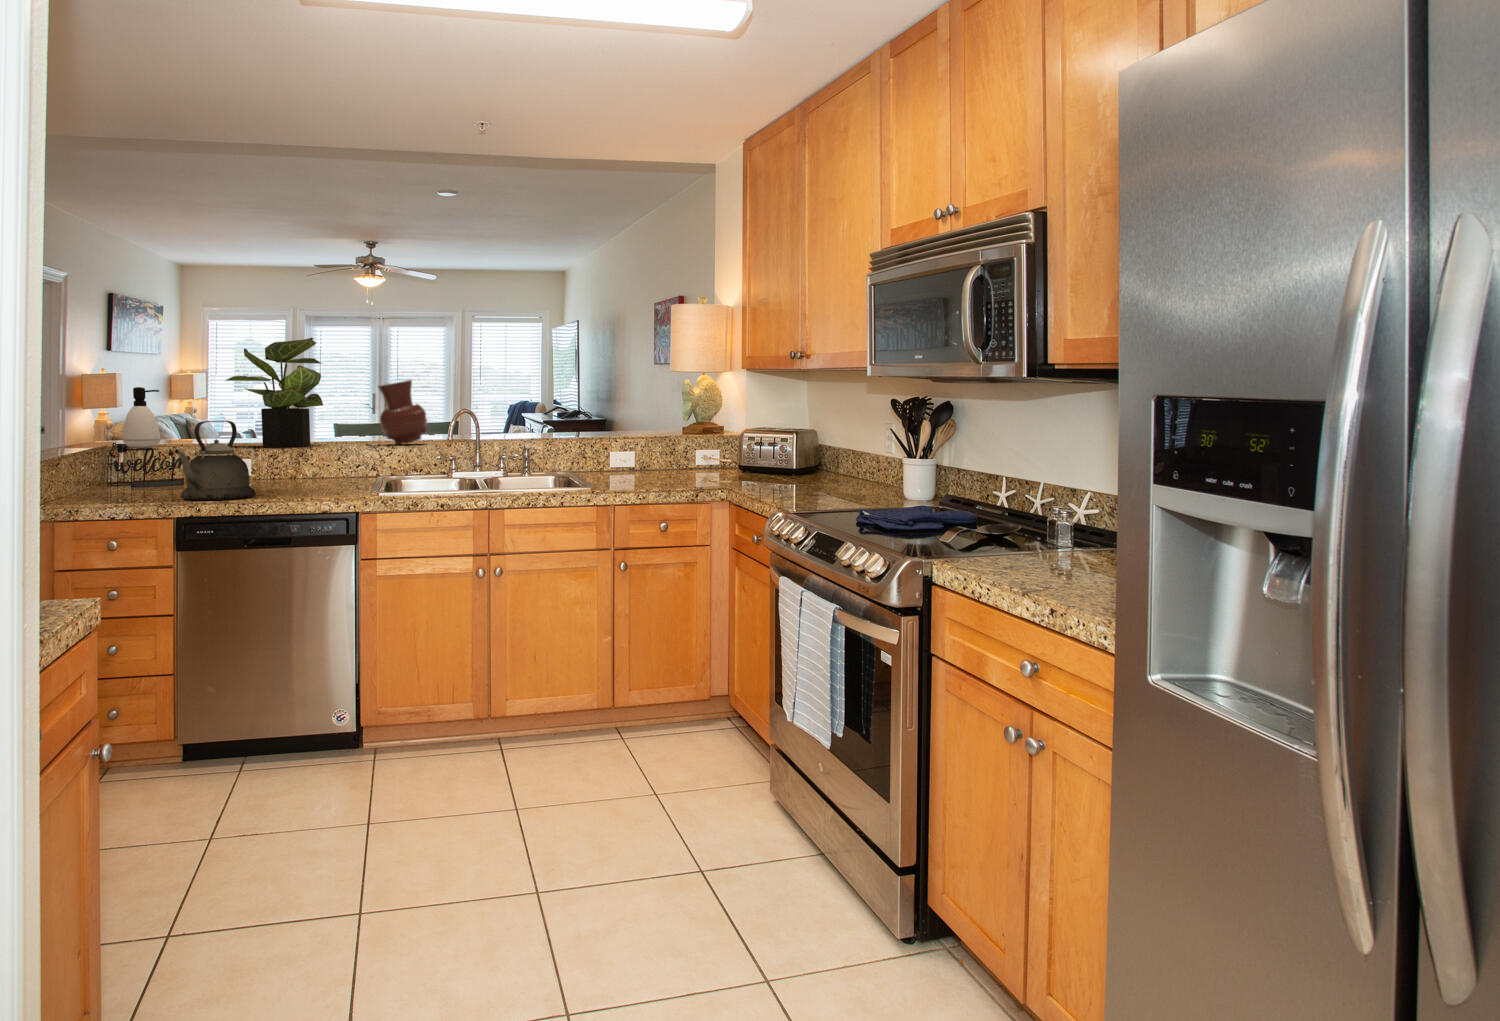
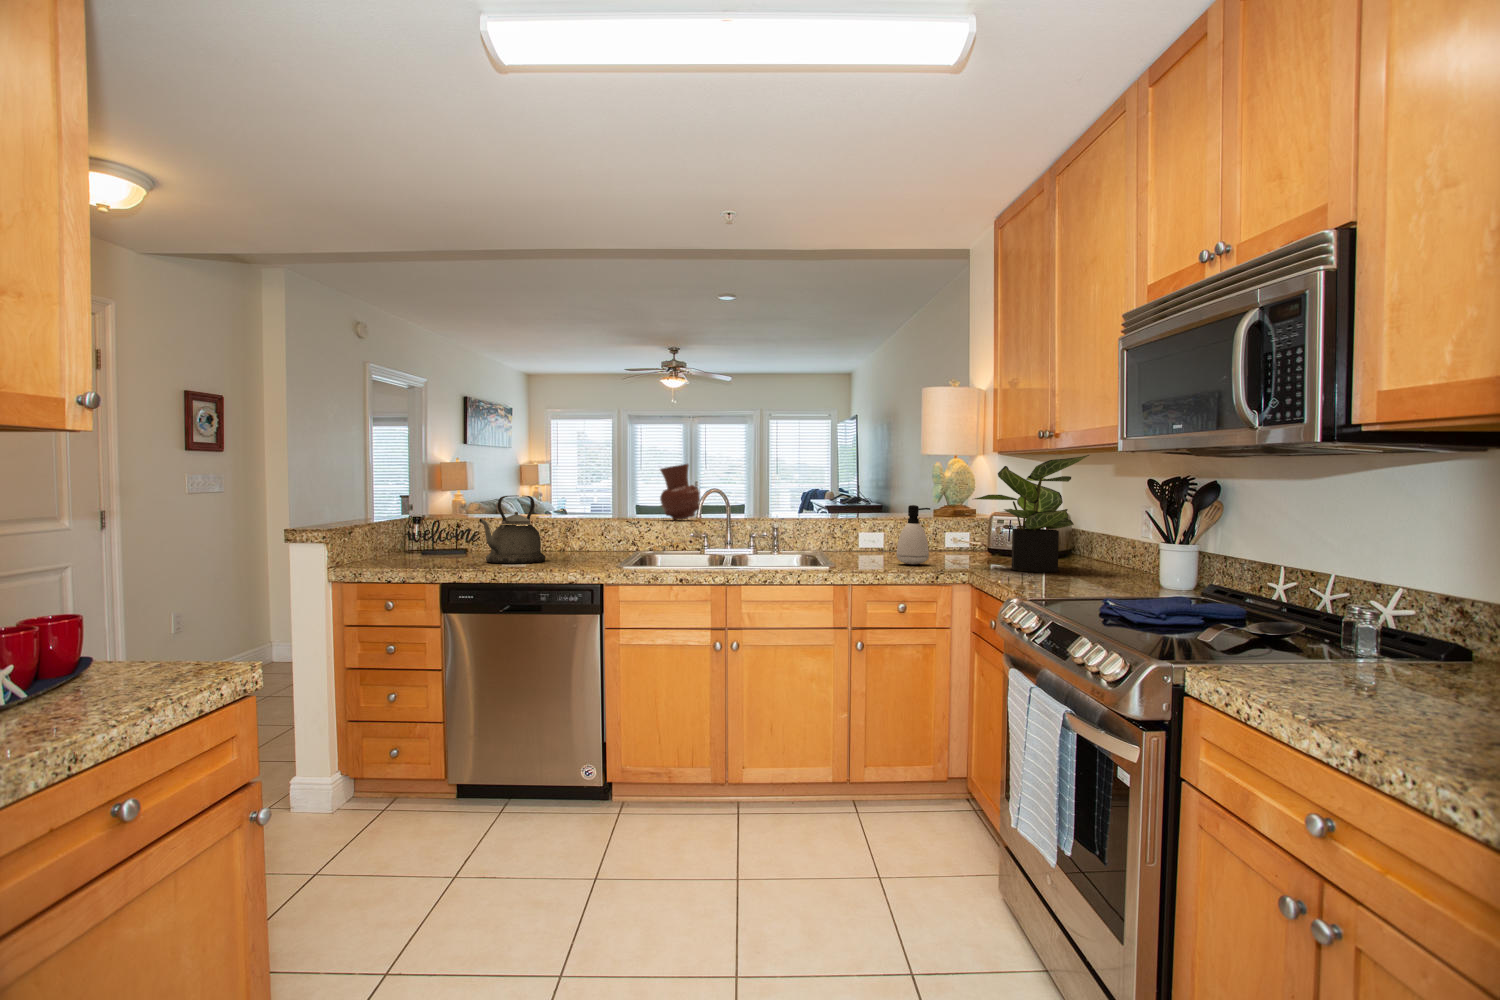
potted plant: present [226,338,323,447] -> present [974,455,1089,572]
soap dispenser: present [123,387,160,449] -> present [897,505,930,564]

